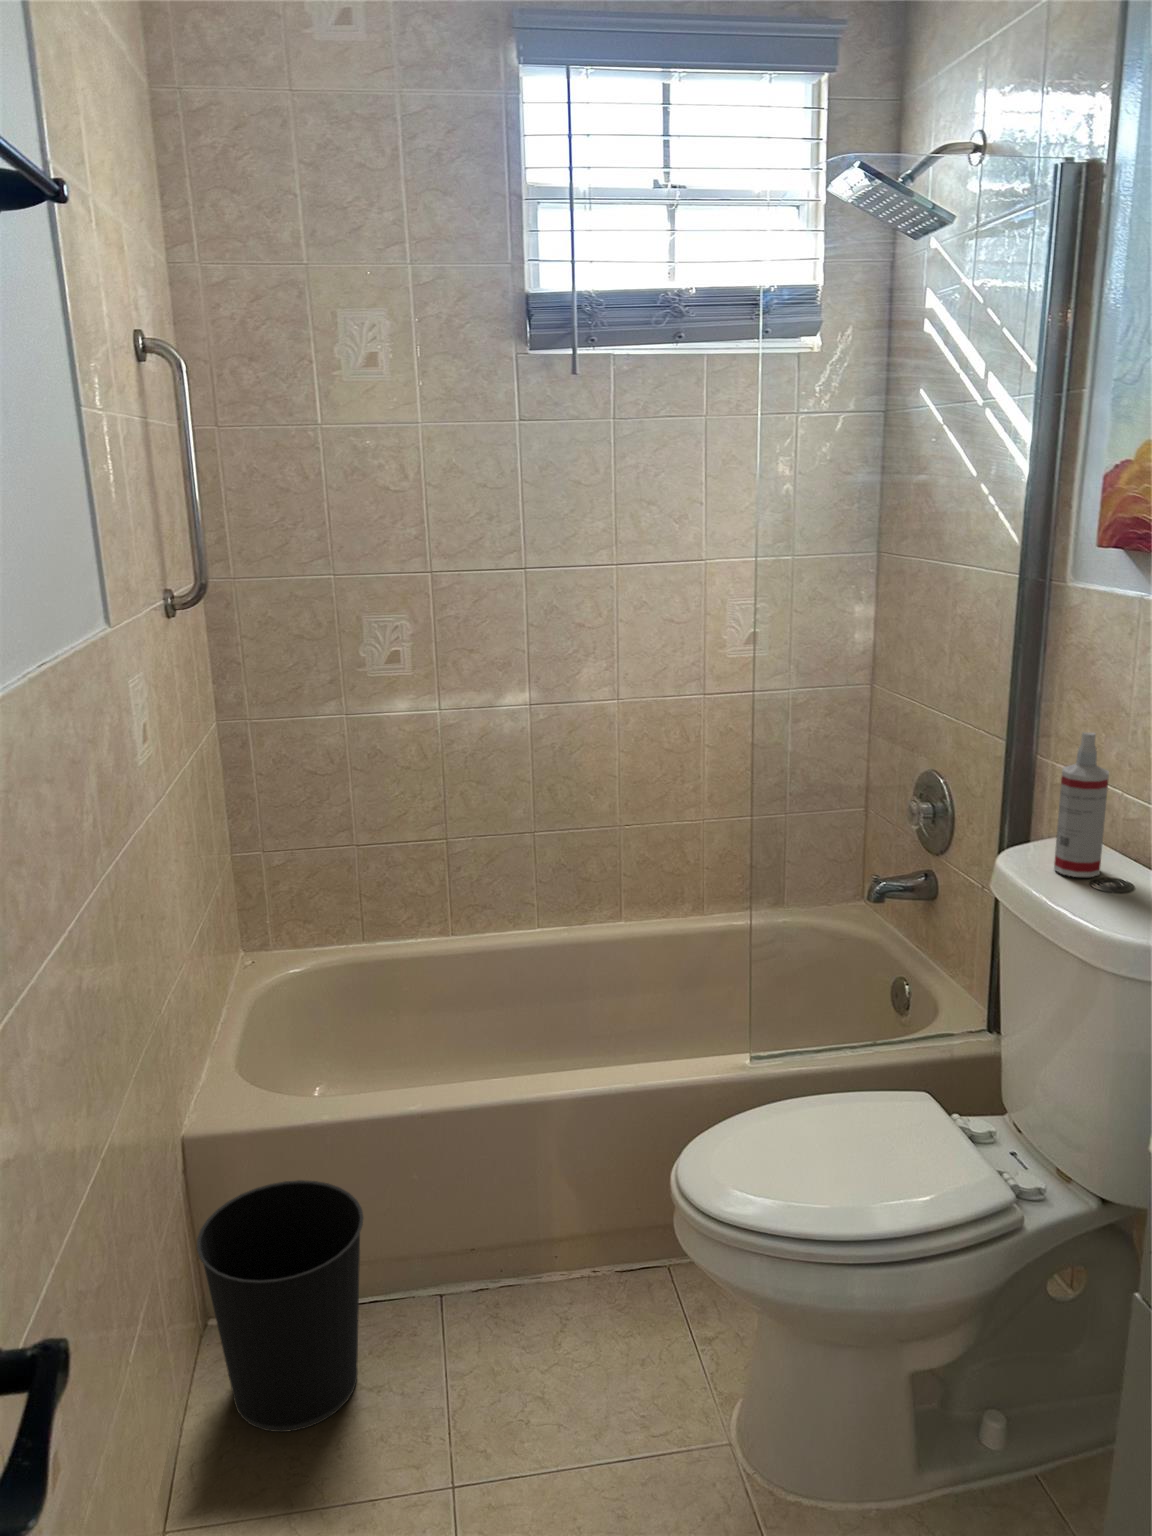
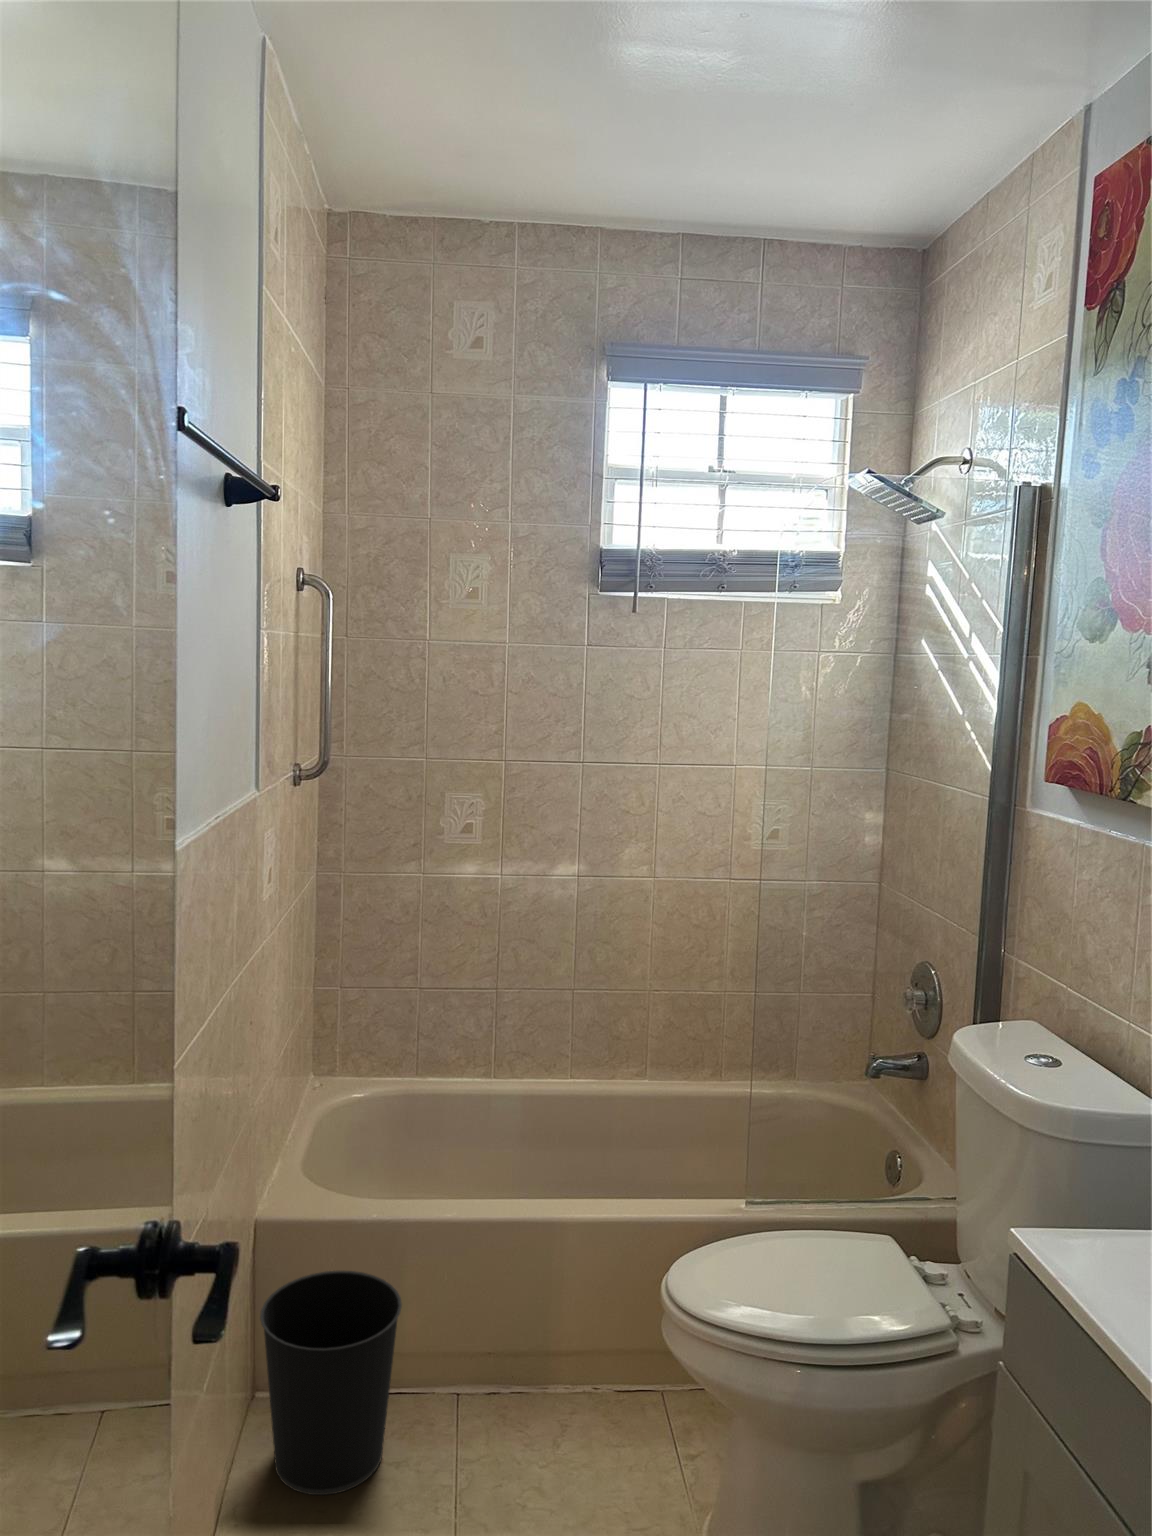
spray bottle: present [1054,732,1109,877] -> none [997,932,1042,1054]

